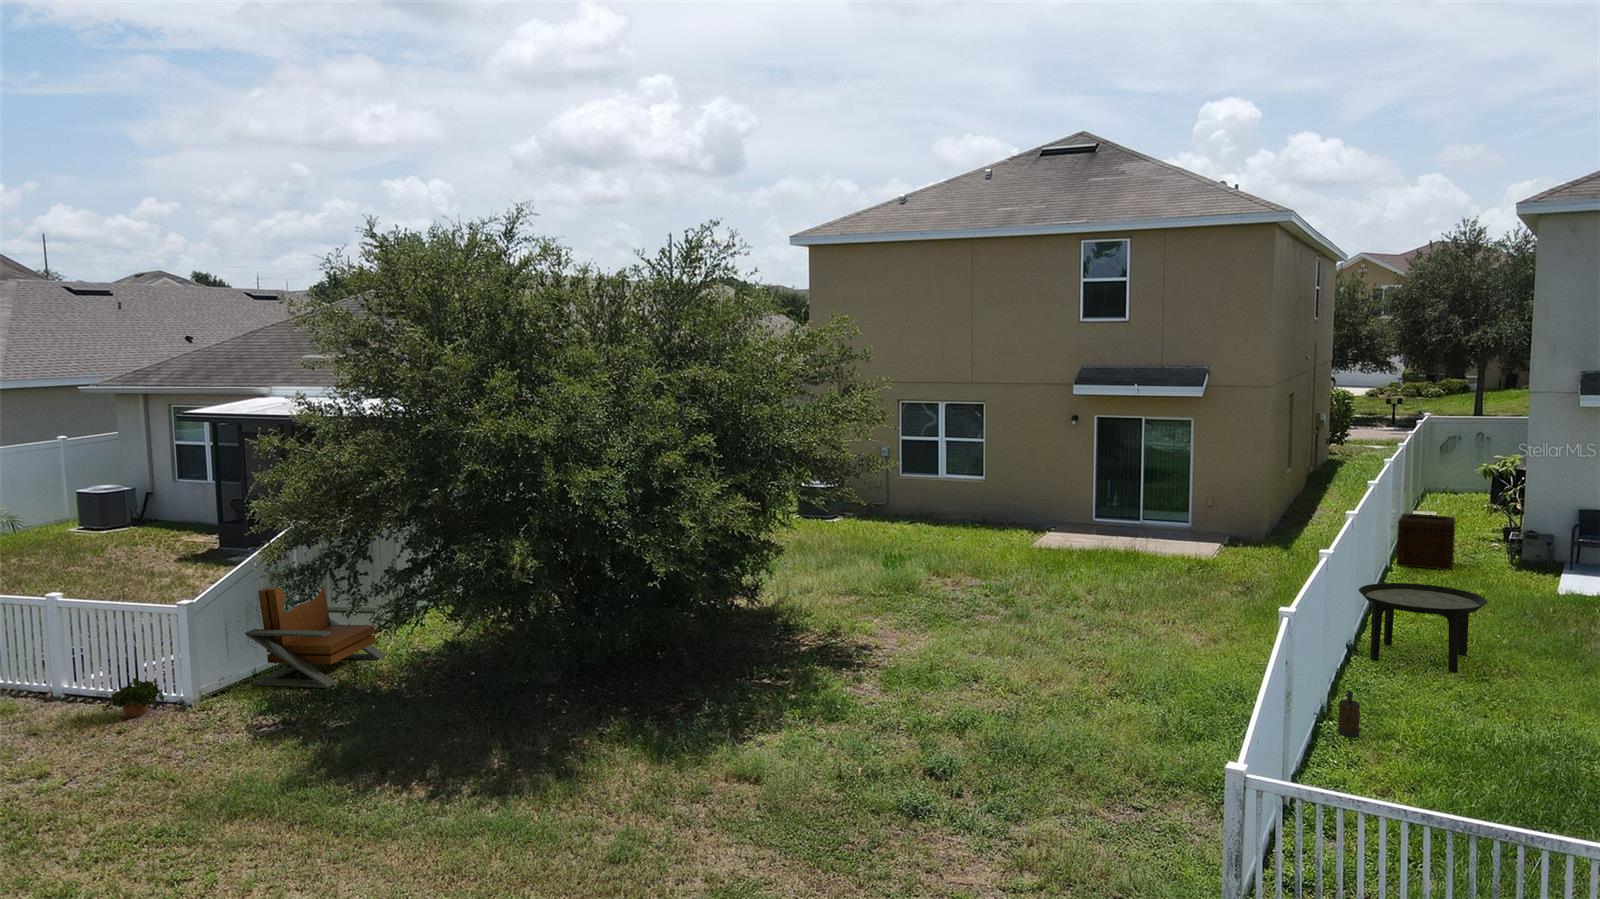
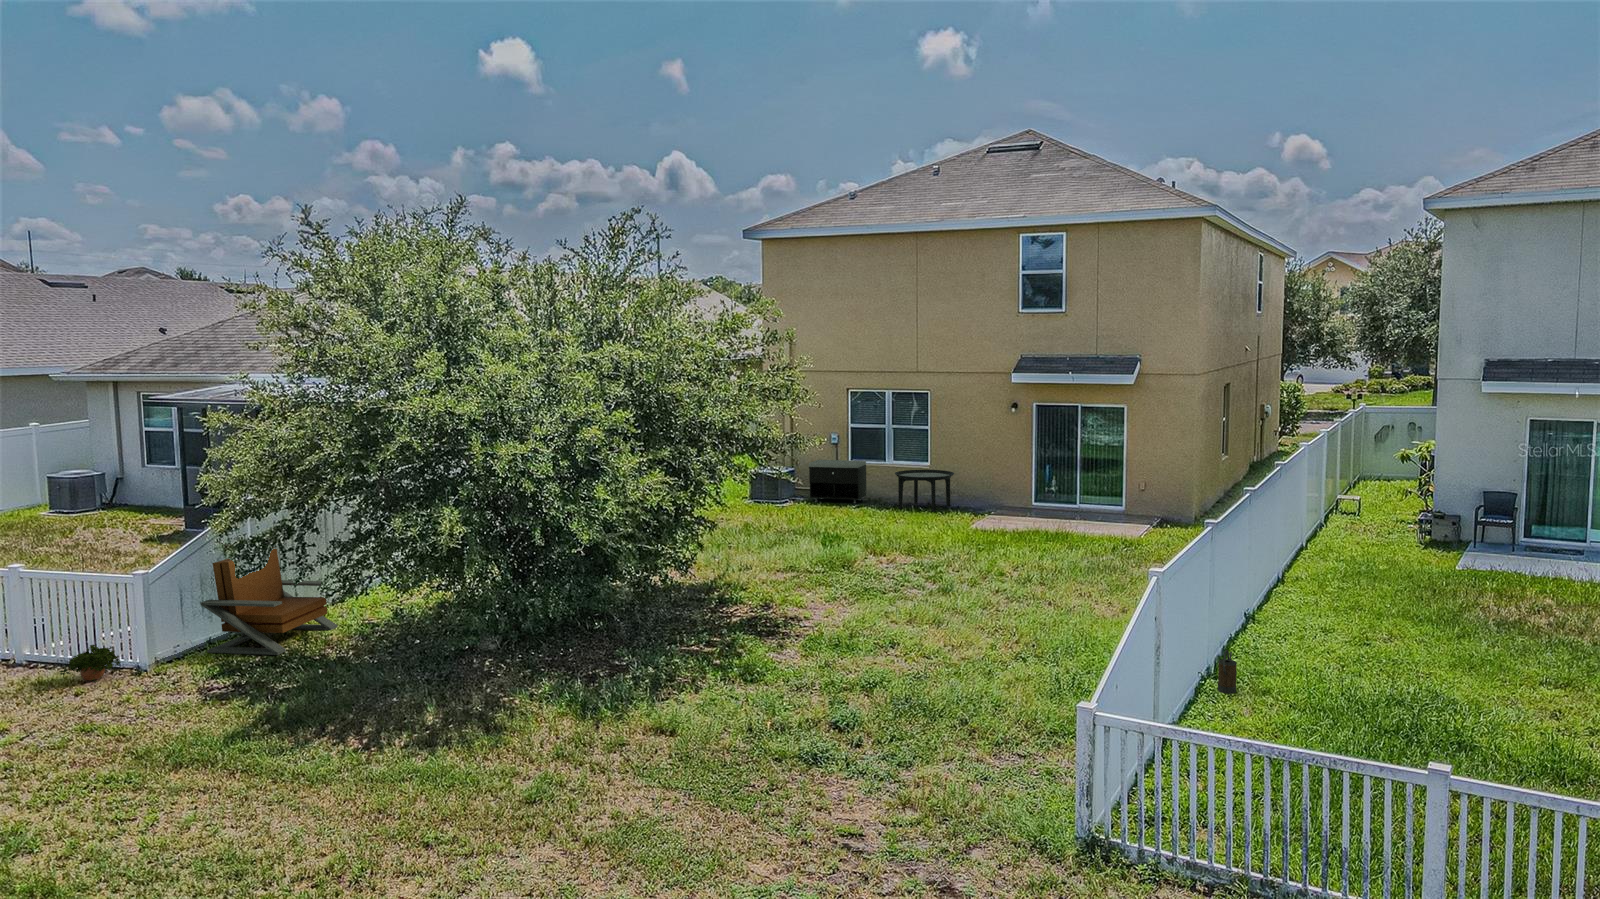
storage bench: none [857,474,917,519] -> present [809,460,867,503]
wooden crate: present [1396,513,1455,571] -> none [1311,496,1367,549]
round table: present [1359,583,1487,673] -> present [895,470,954,511]

